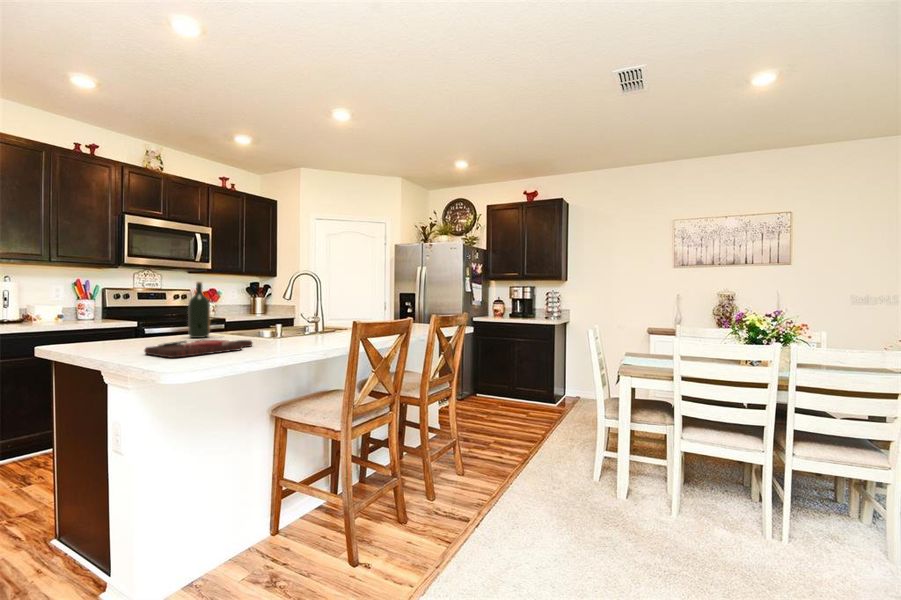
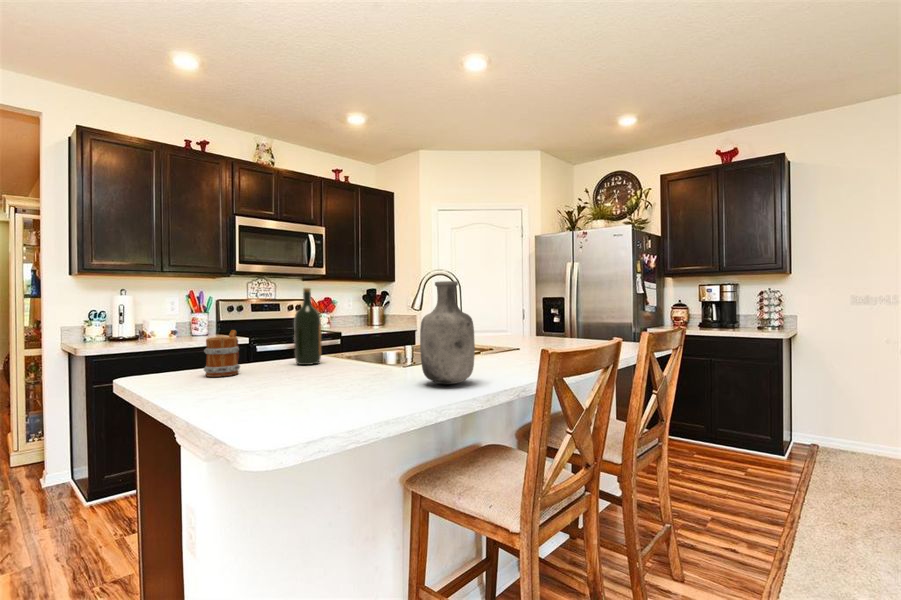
vase: none [283,281,320,346] -> present [420,281,475,384]
mug: none [114,311,145,345] -> present [204,330,240,377]
cutting board: present [145,338,252,358] -> none [230,369,377,407]

